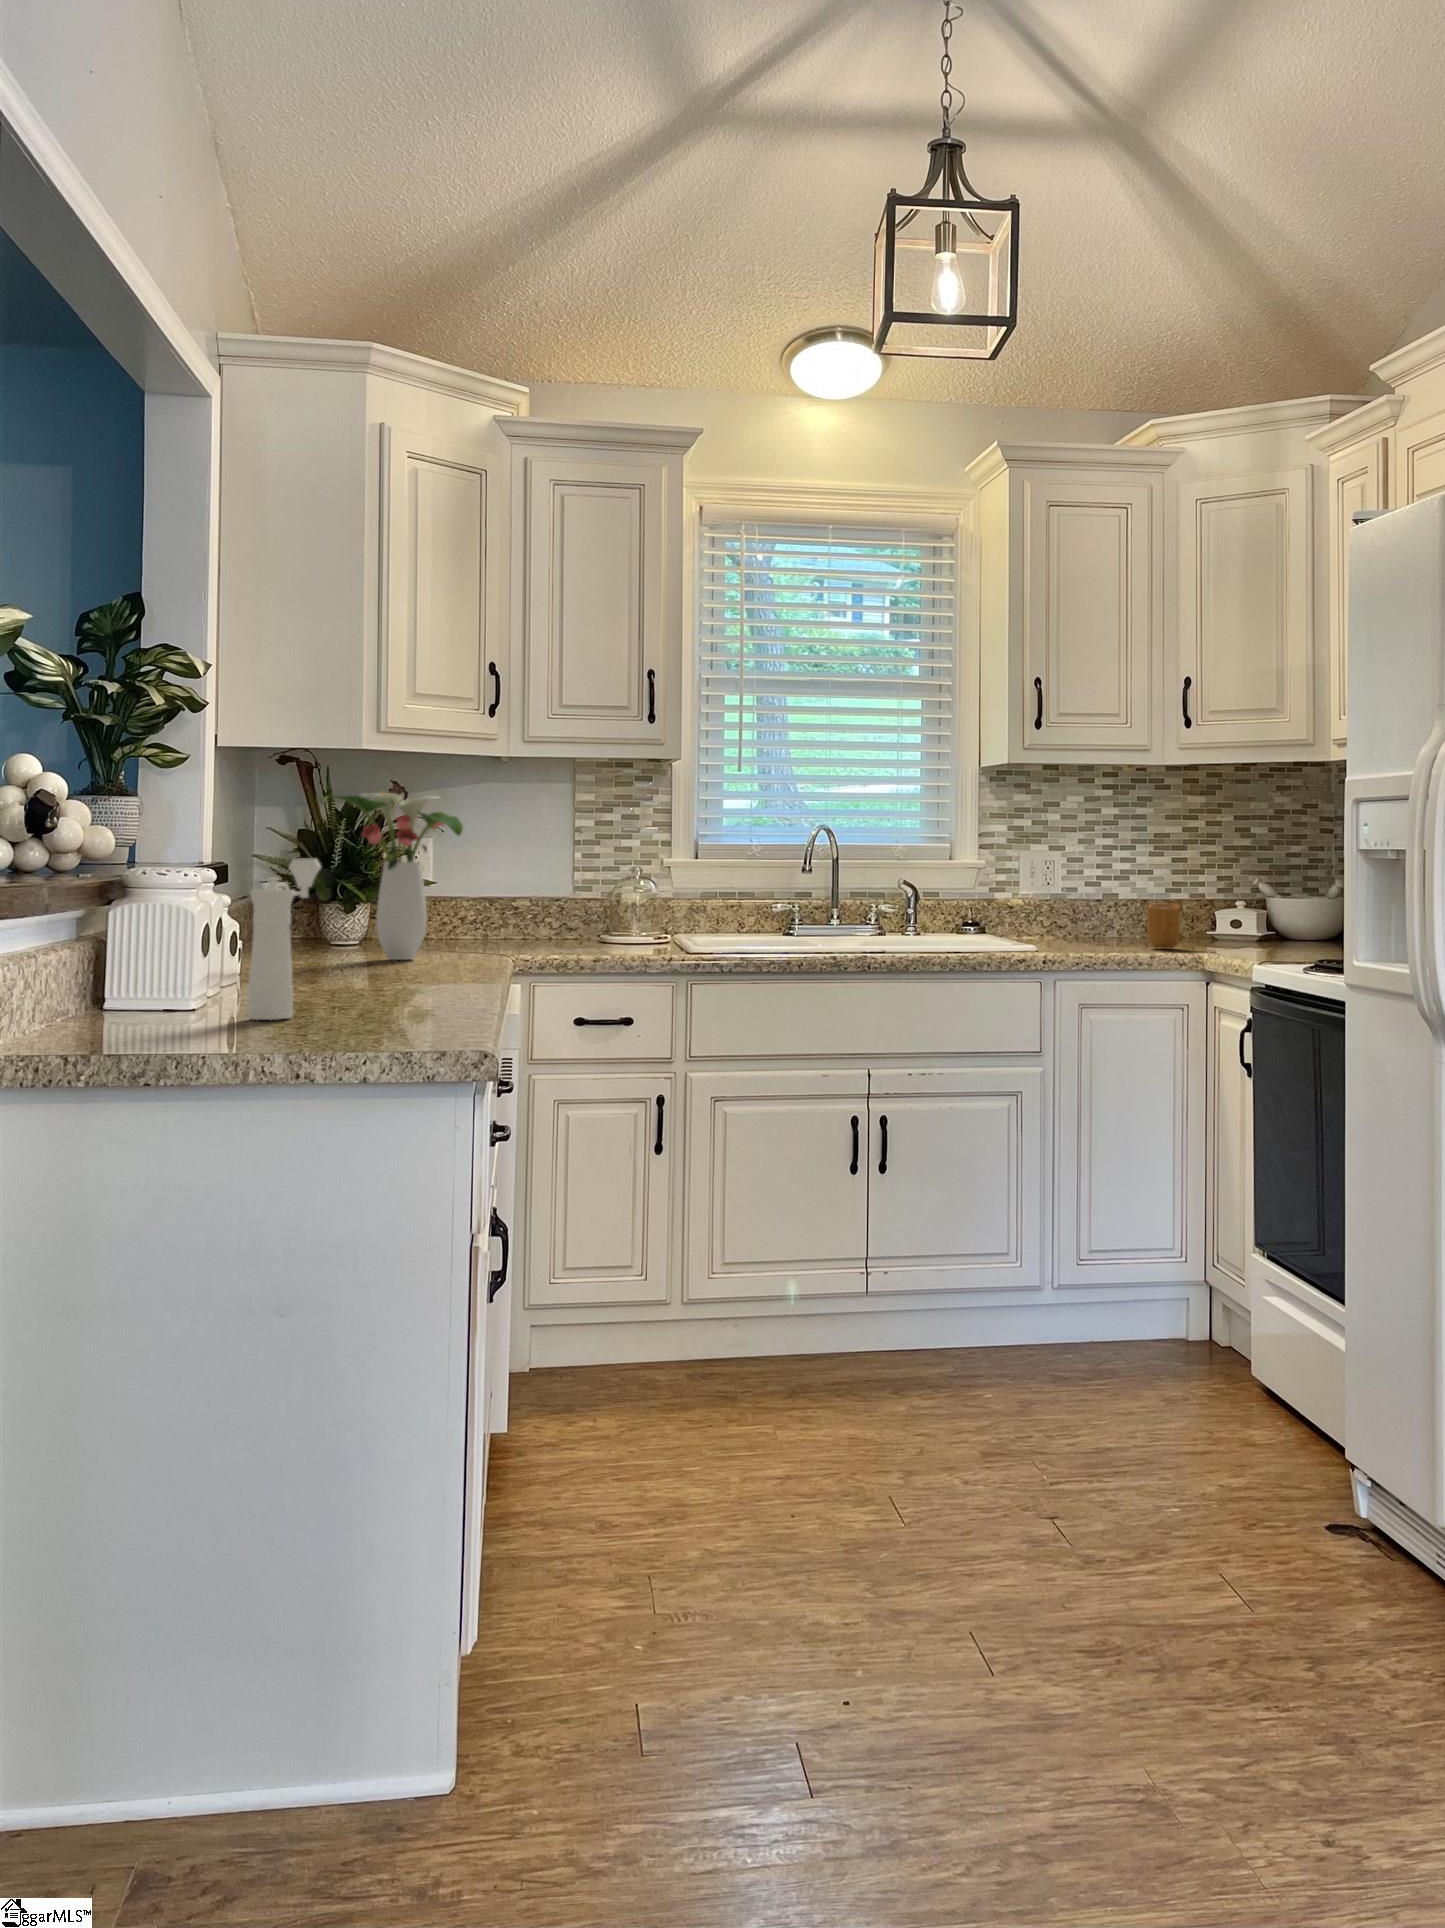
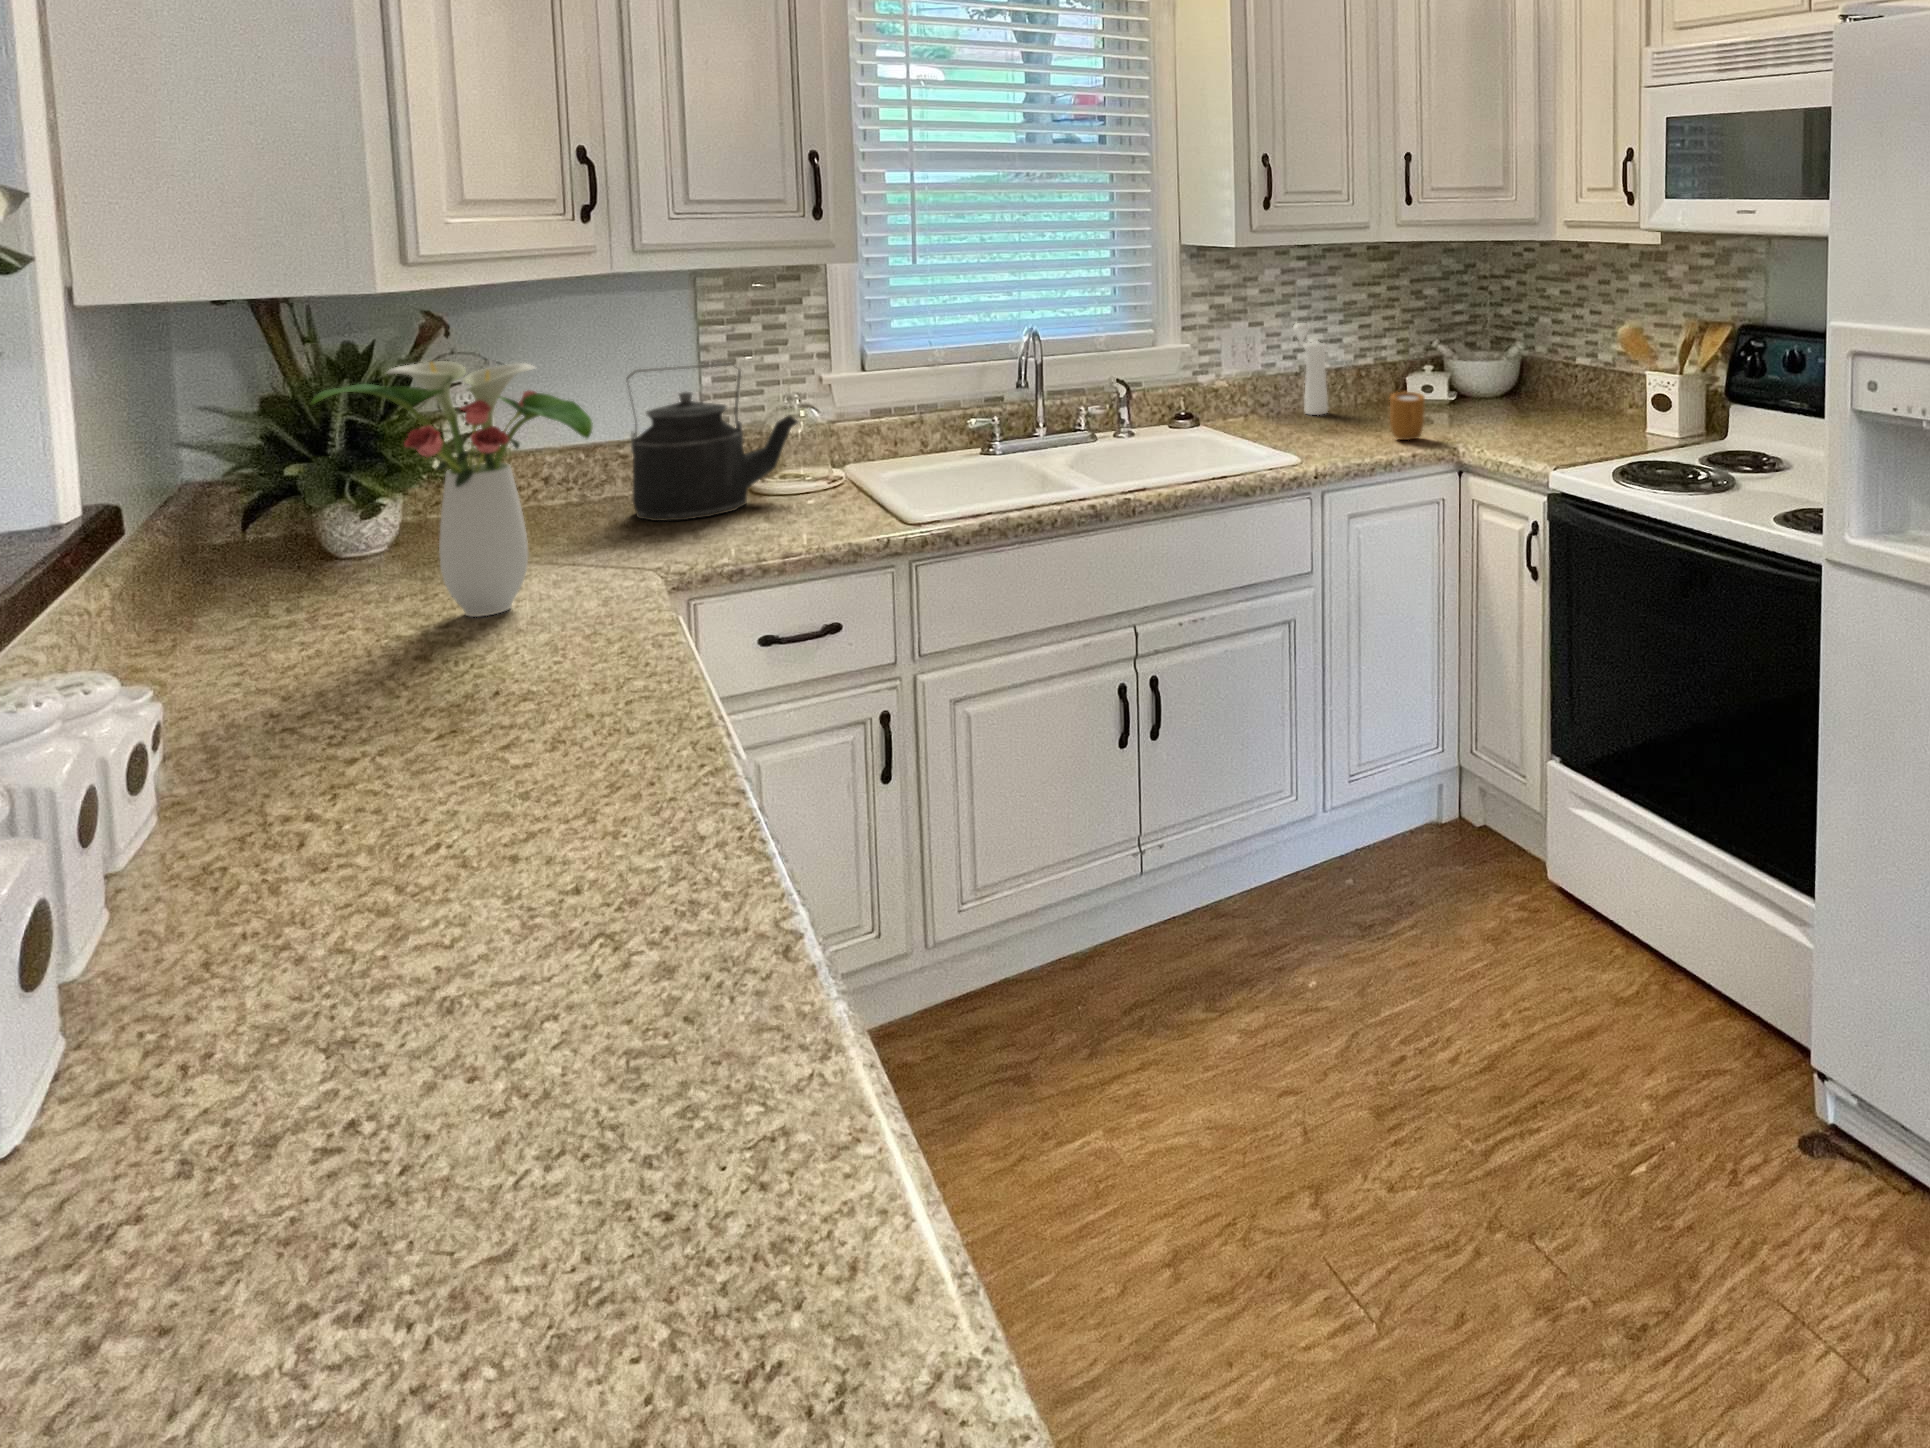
kettle: none [512,834,632,946] -> present [626,363,797,521]
pepper mill: present [248,859,321,1020] -> present [1293,323,1328,415]

